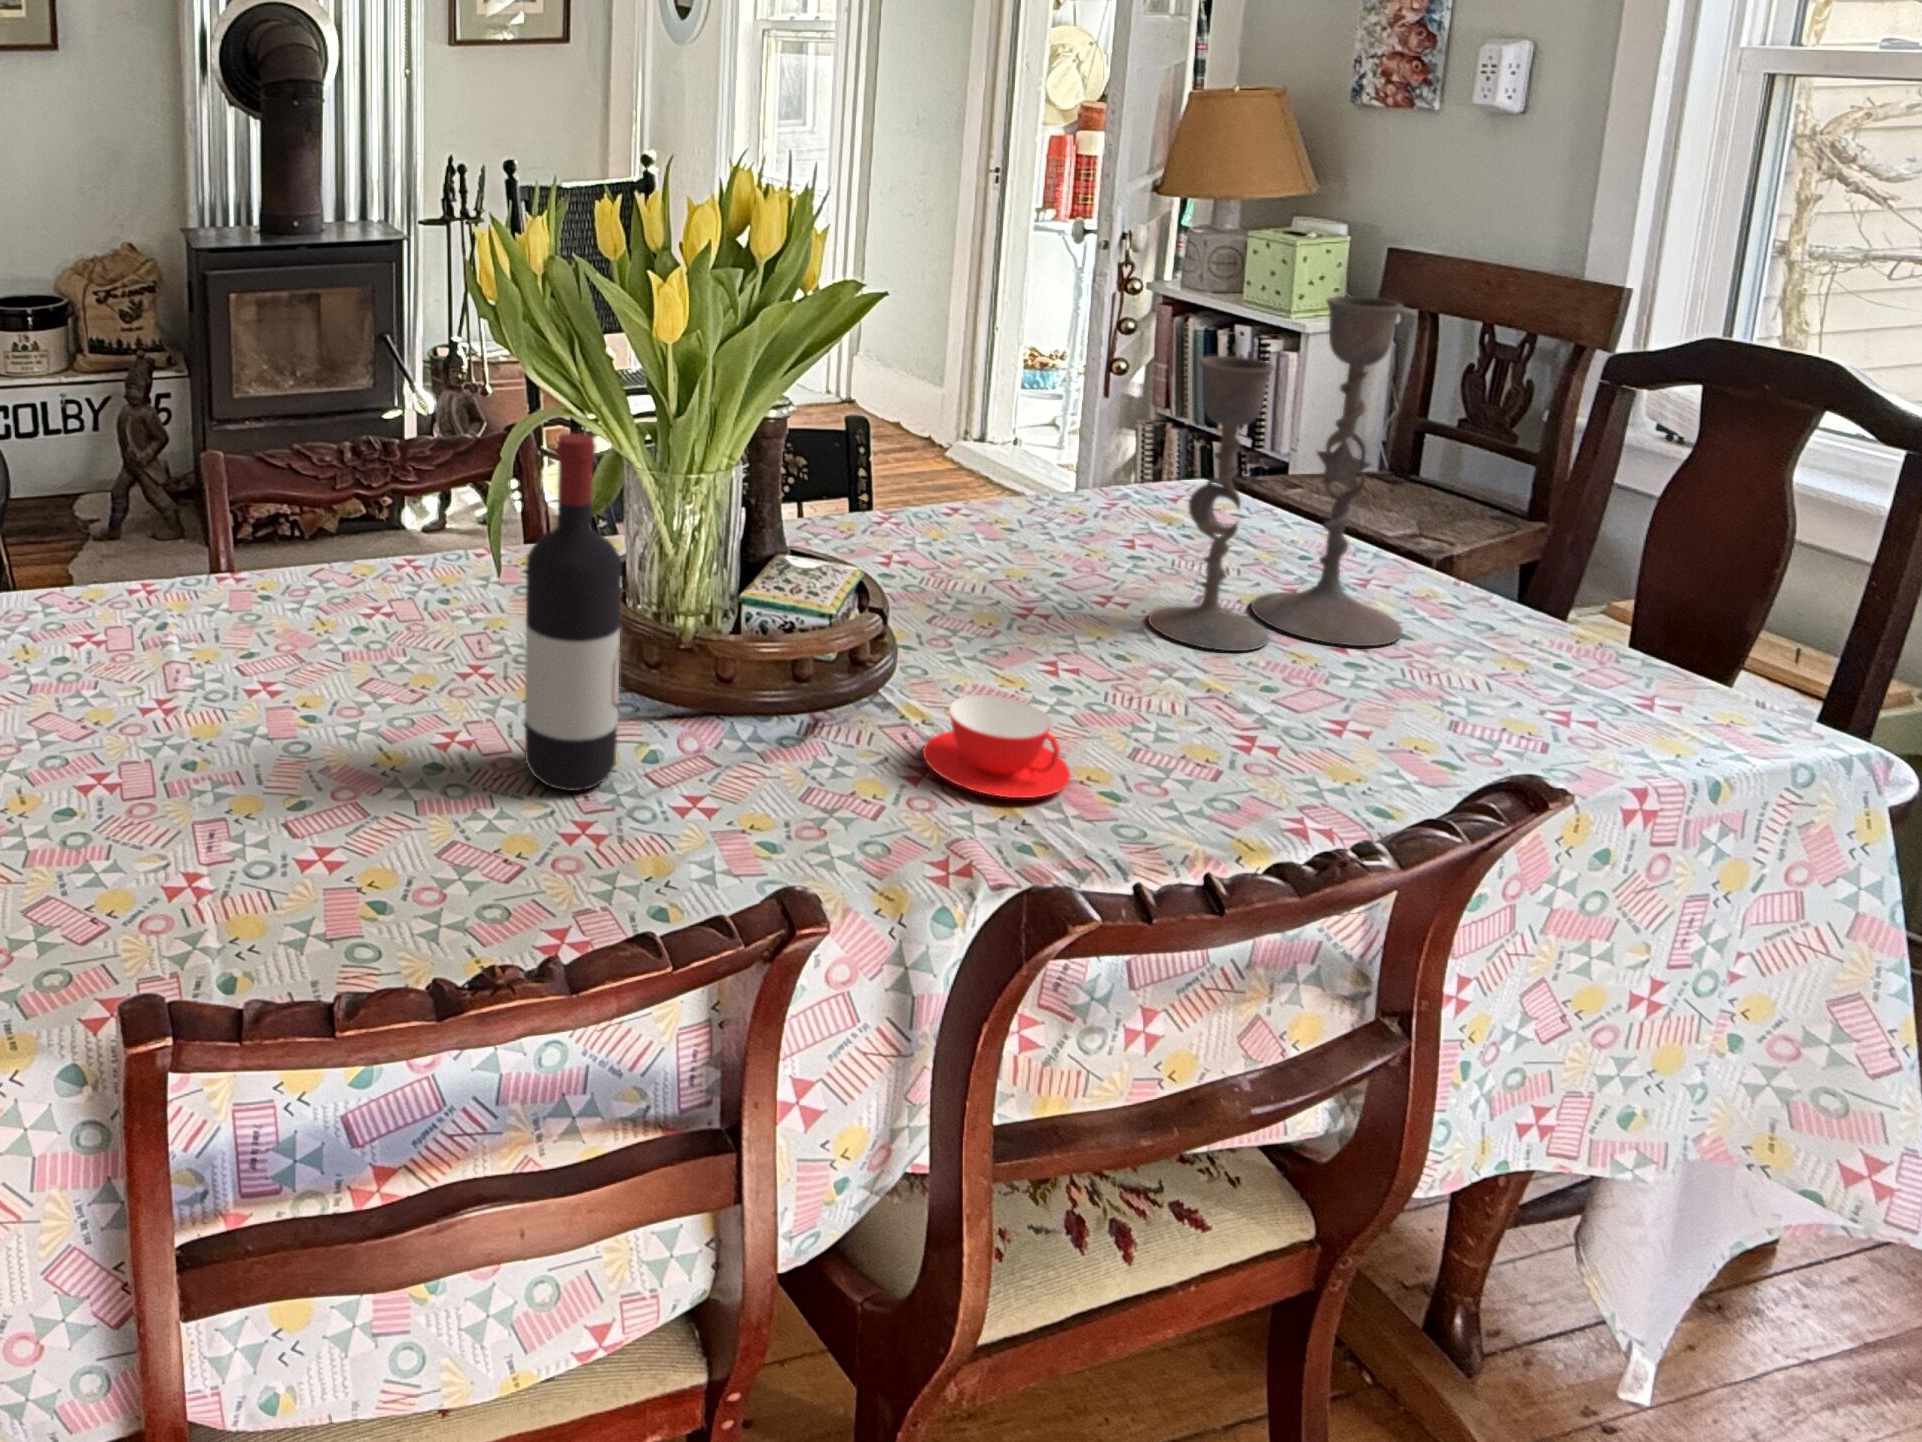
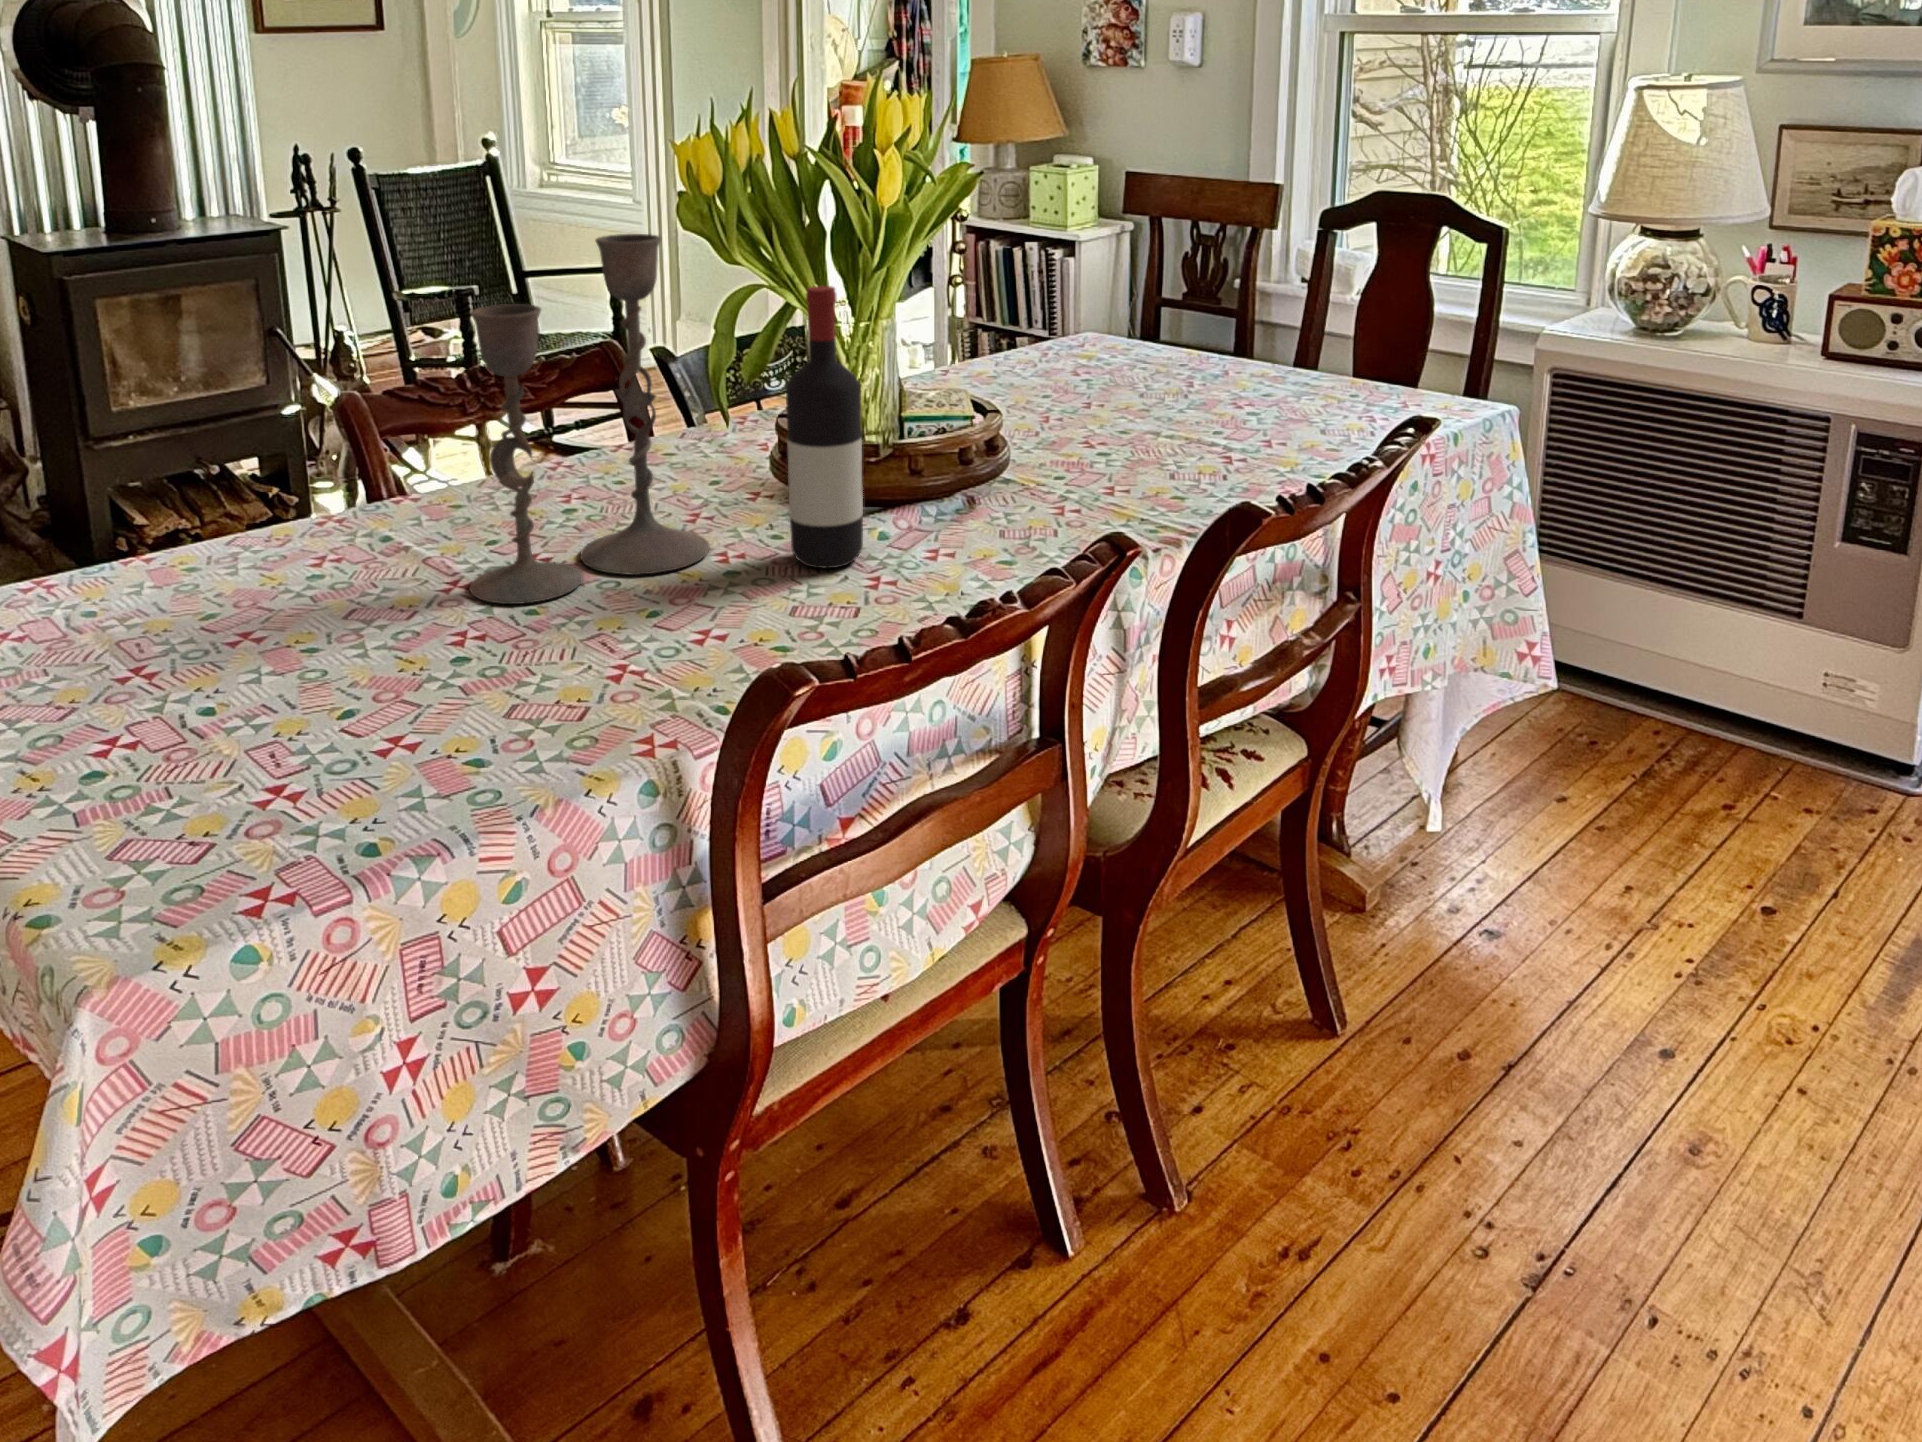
candlestick: present [1148,296,1403,651] -> present [469,234,710,604]
teacup: present [923,694,1071,798] -> none [1044,453,1142,512]

